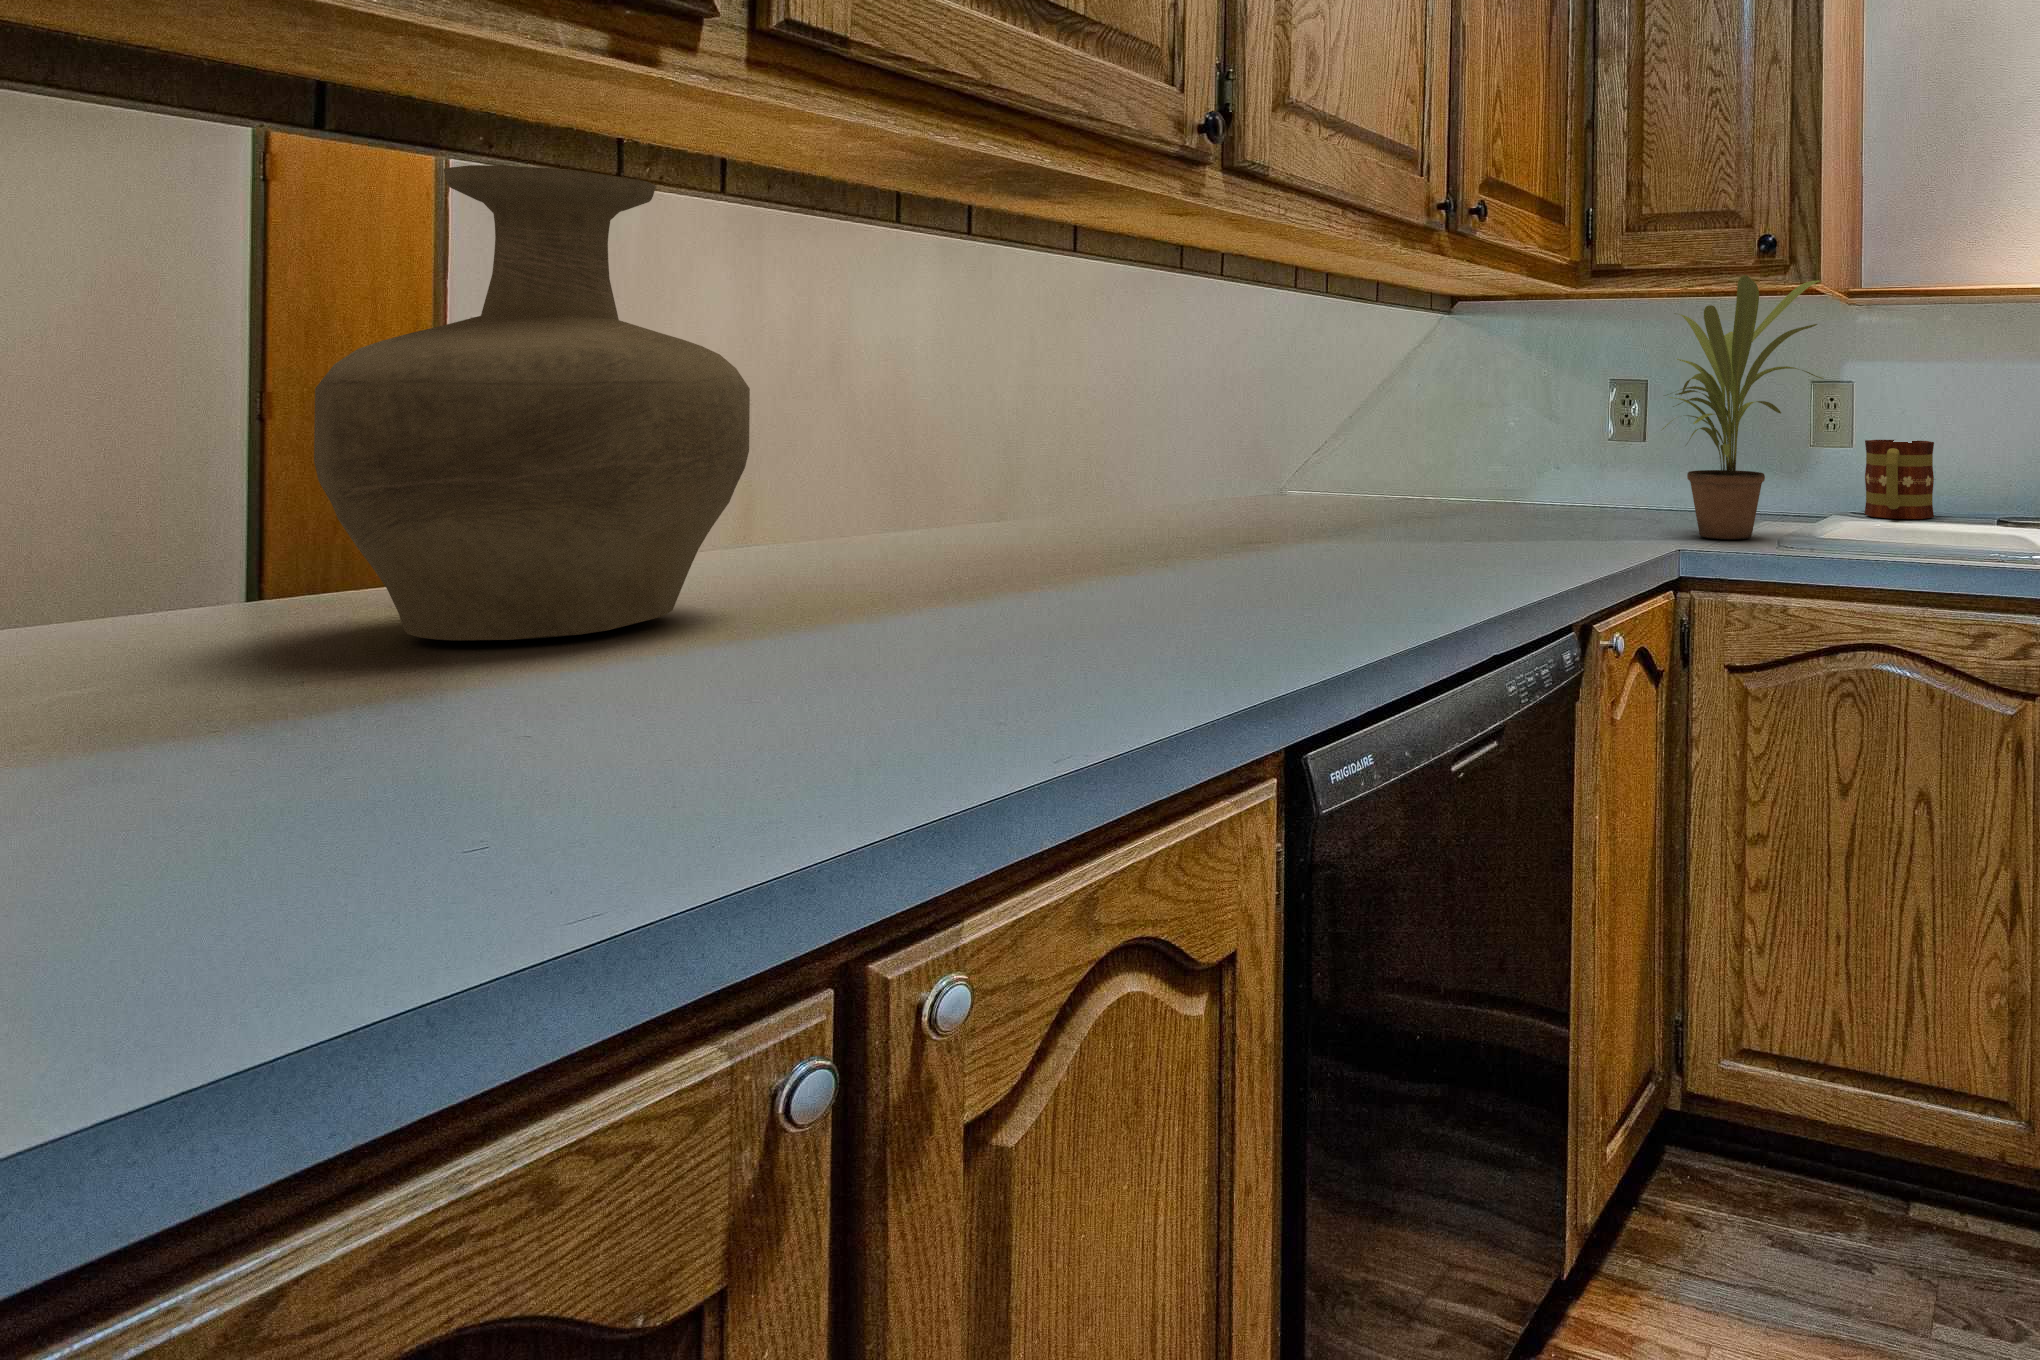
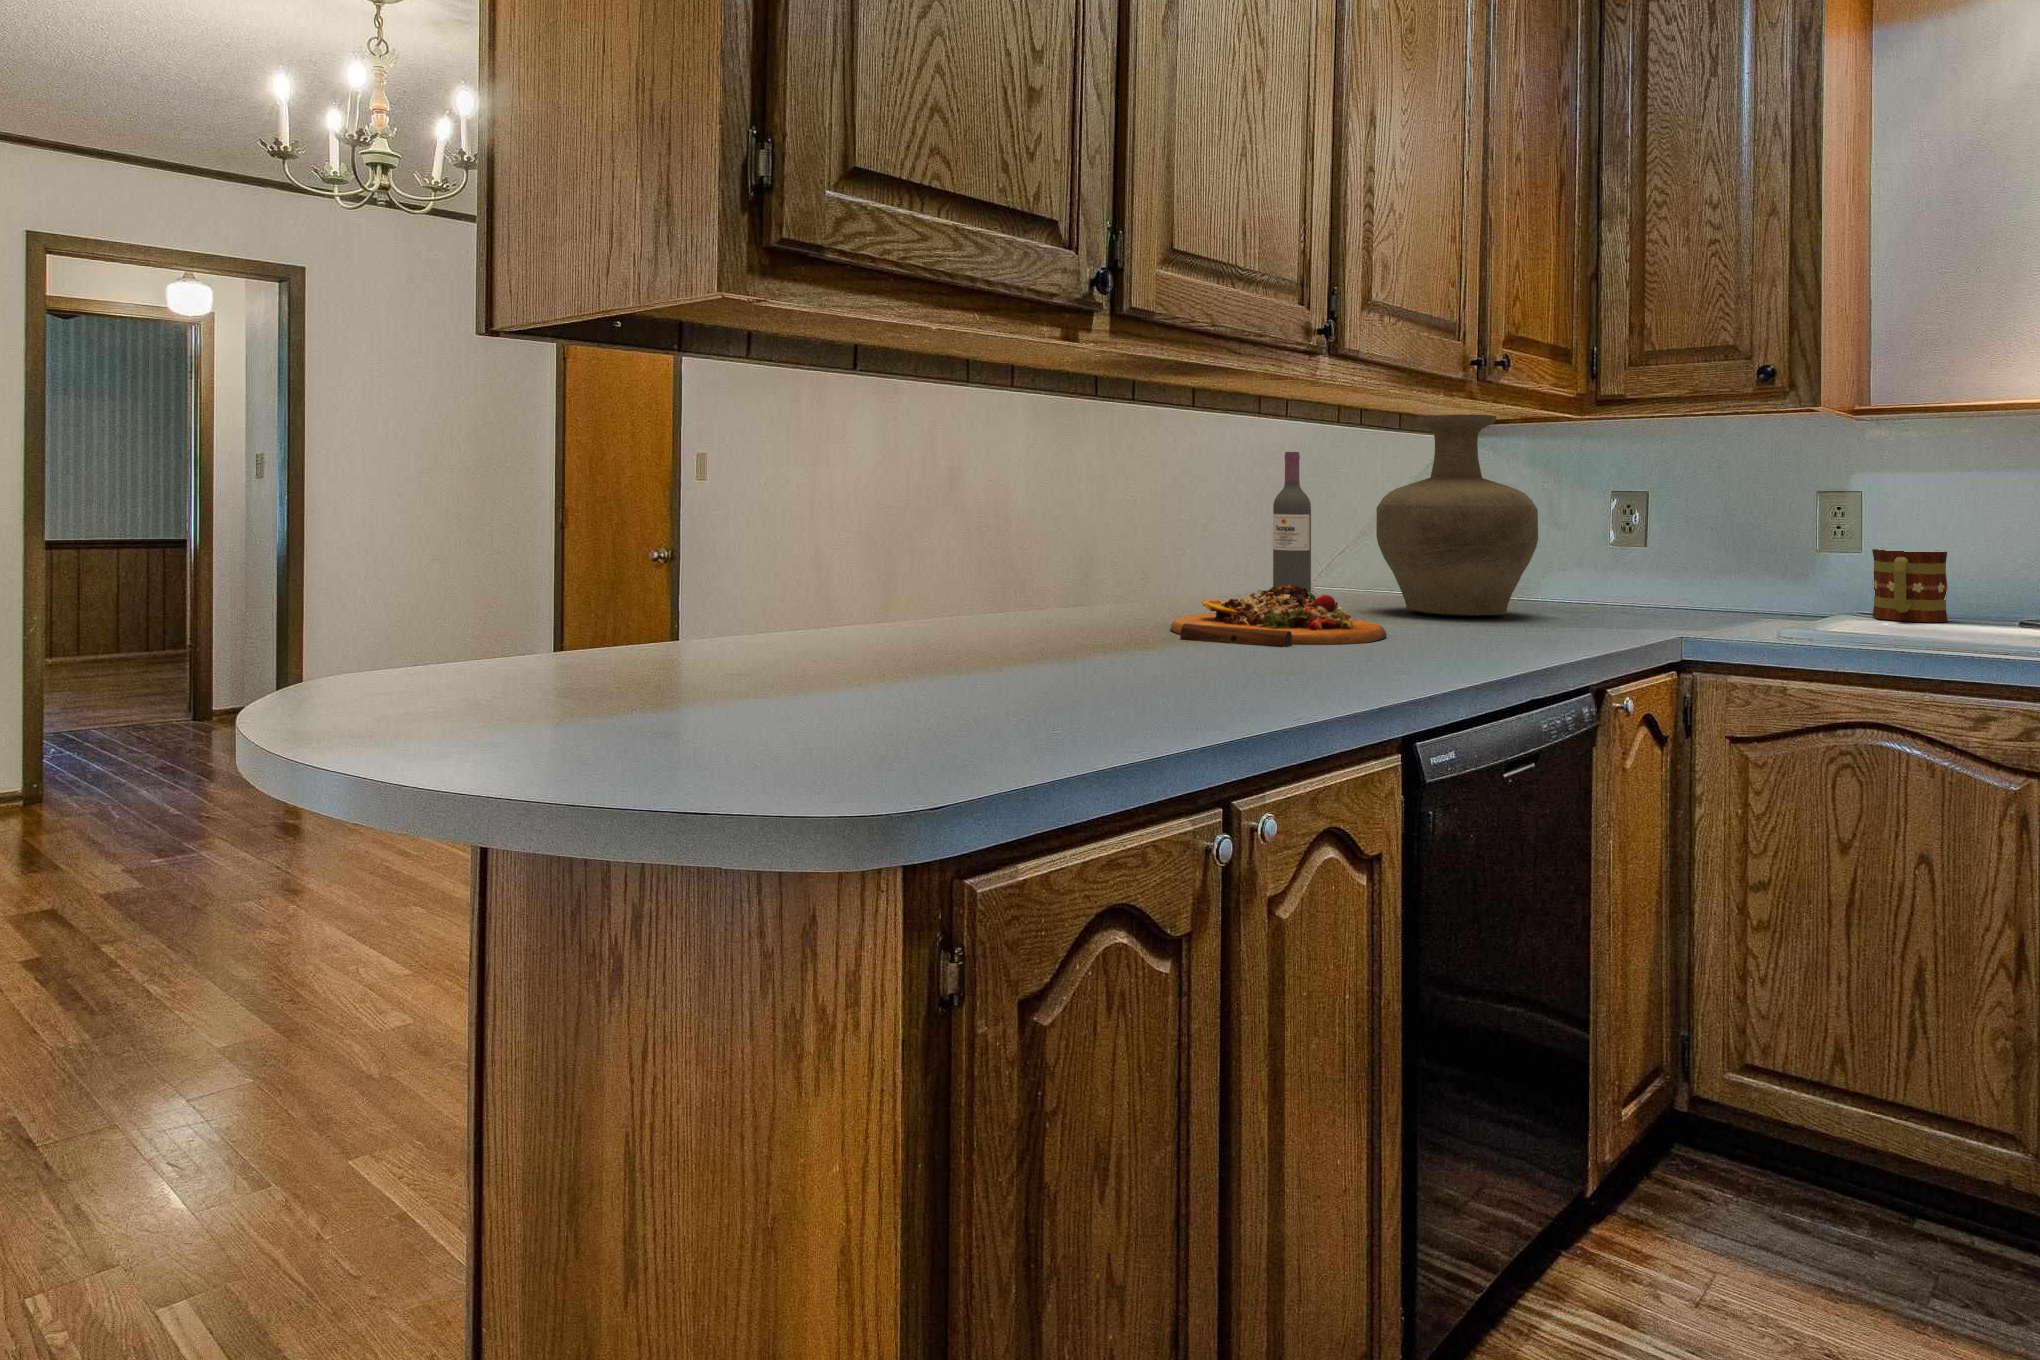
vase: present [314,165,750,641] -> present [1376,415,1538,616]
potted plant: present [1663,275,1824,539] -> none [1664,410,1824,630]
wine bottle: none [1221,328,1269,509] -> present [1273,452,1311,592]
cutting board: none [1006,502,1318,600] -> present [1171,585,1387,648]

